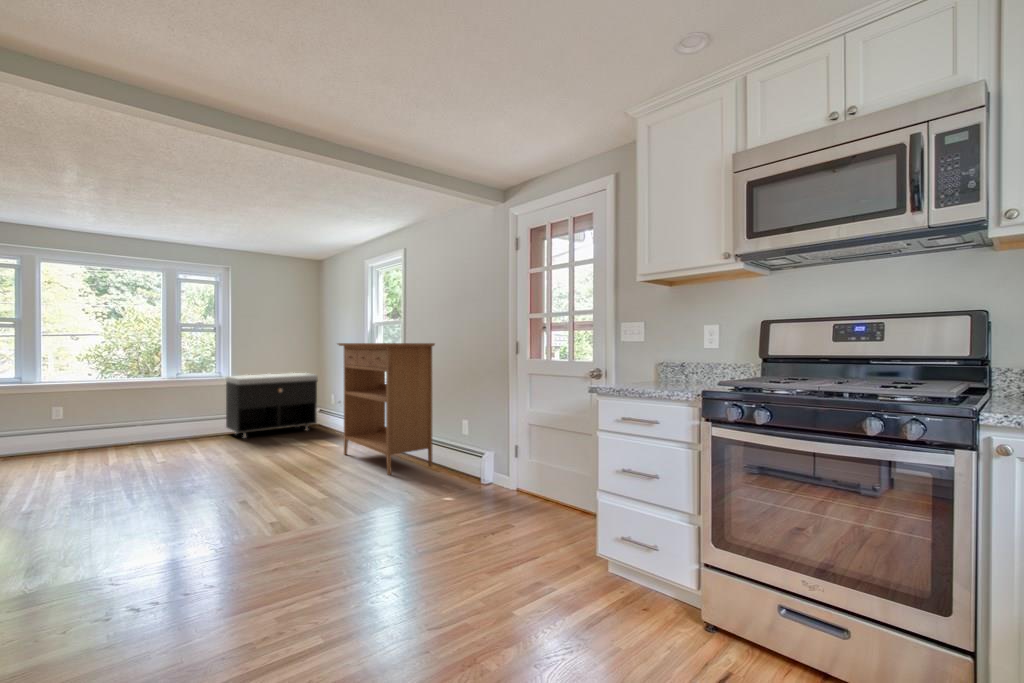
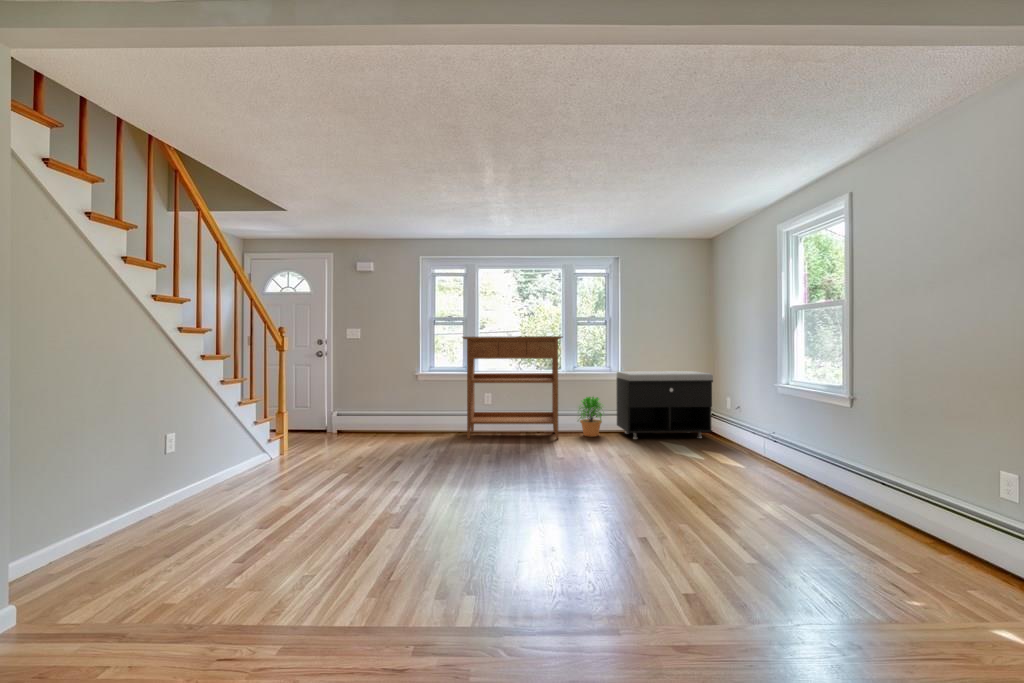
console table: present [338,343,435,475] -> present [463,336,563,439]
potted plant: none [178,400,215,442] -> present [579,397,602,436]

